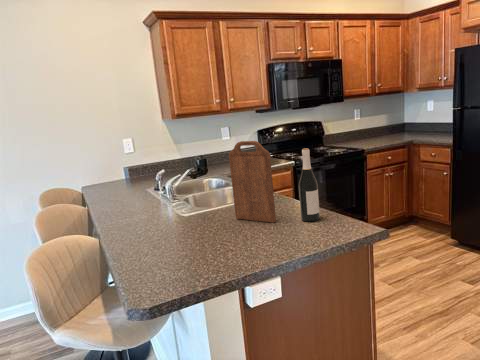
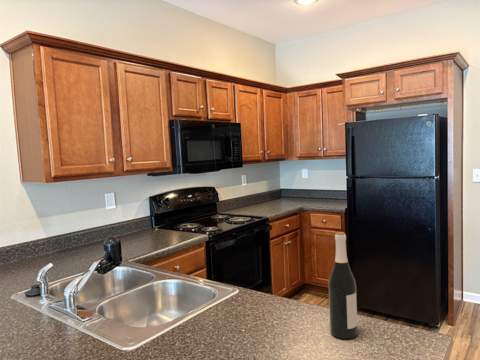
cutting board: present [229,141,276,223] -> none [224,223,302,348]

